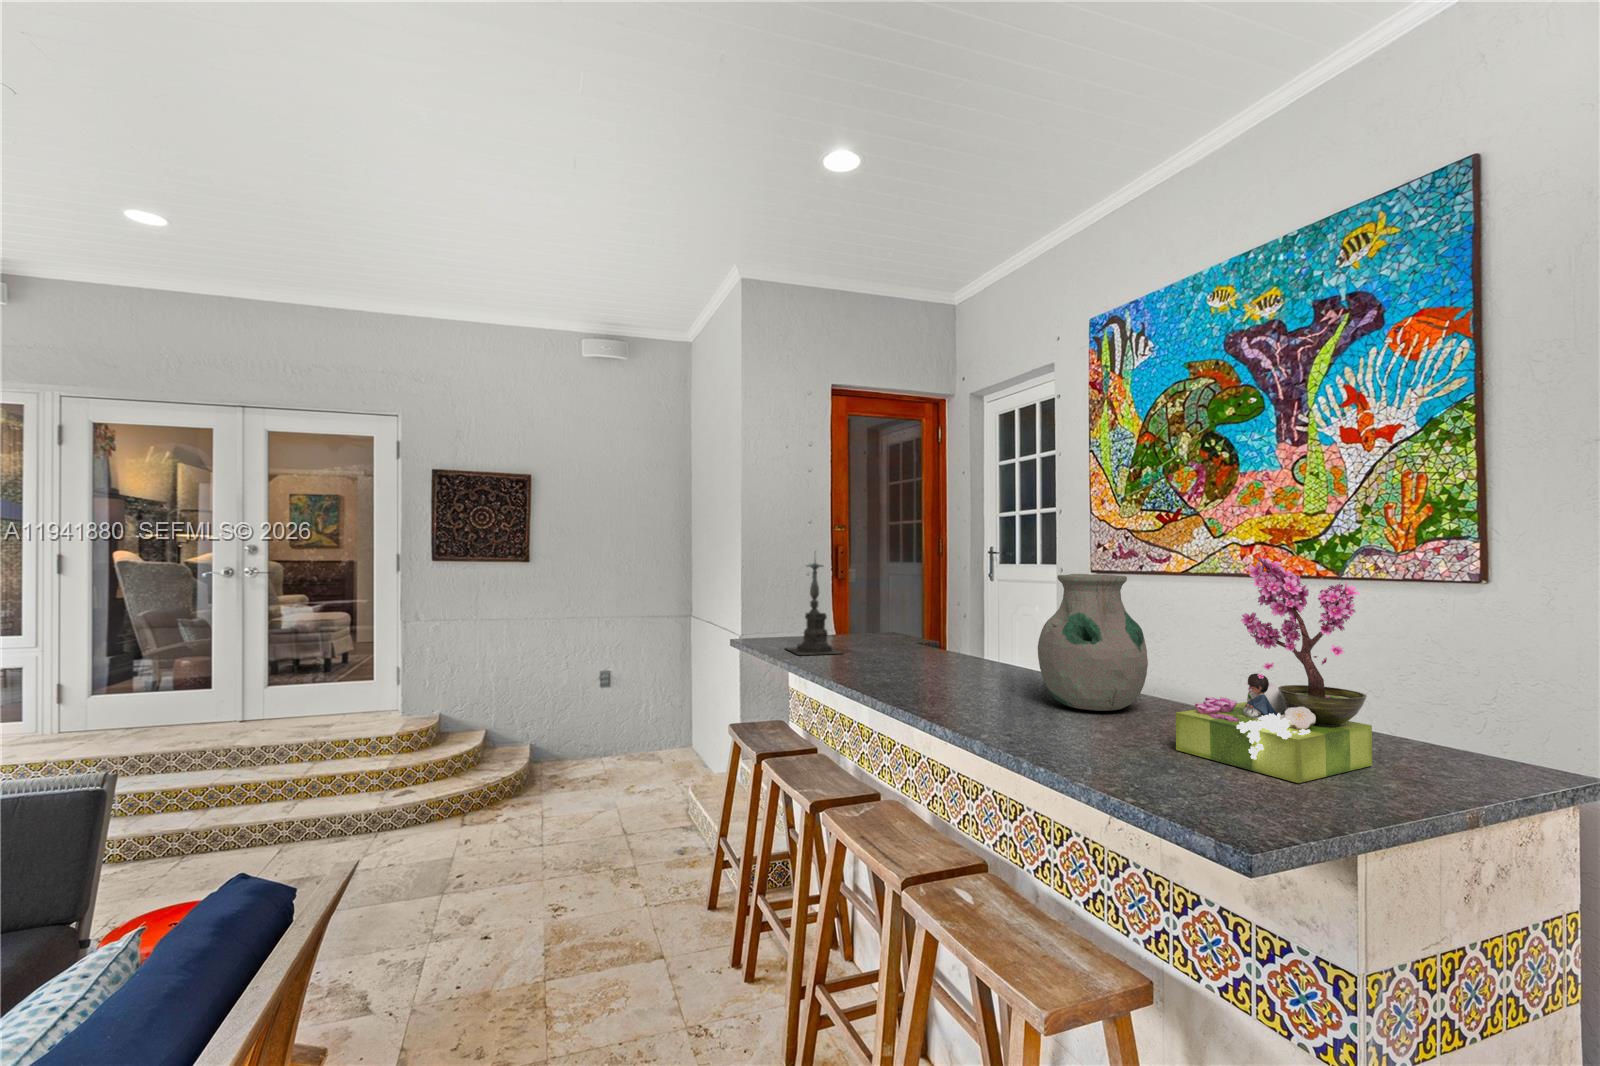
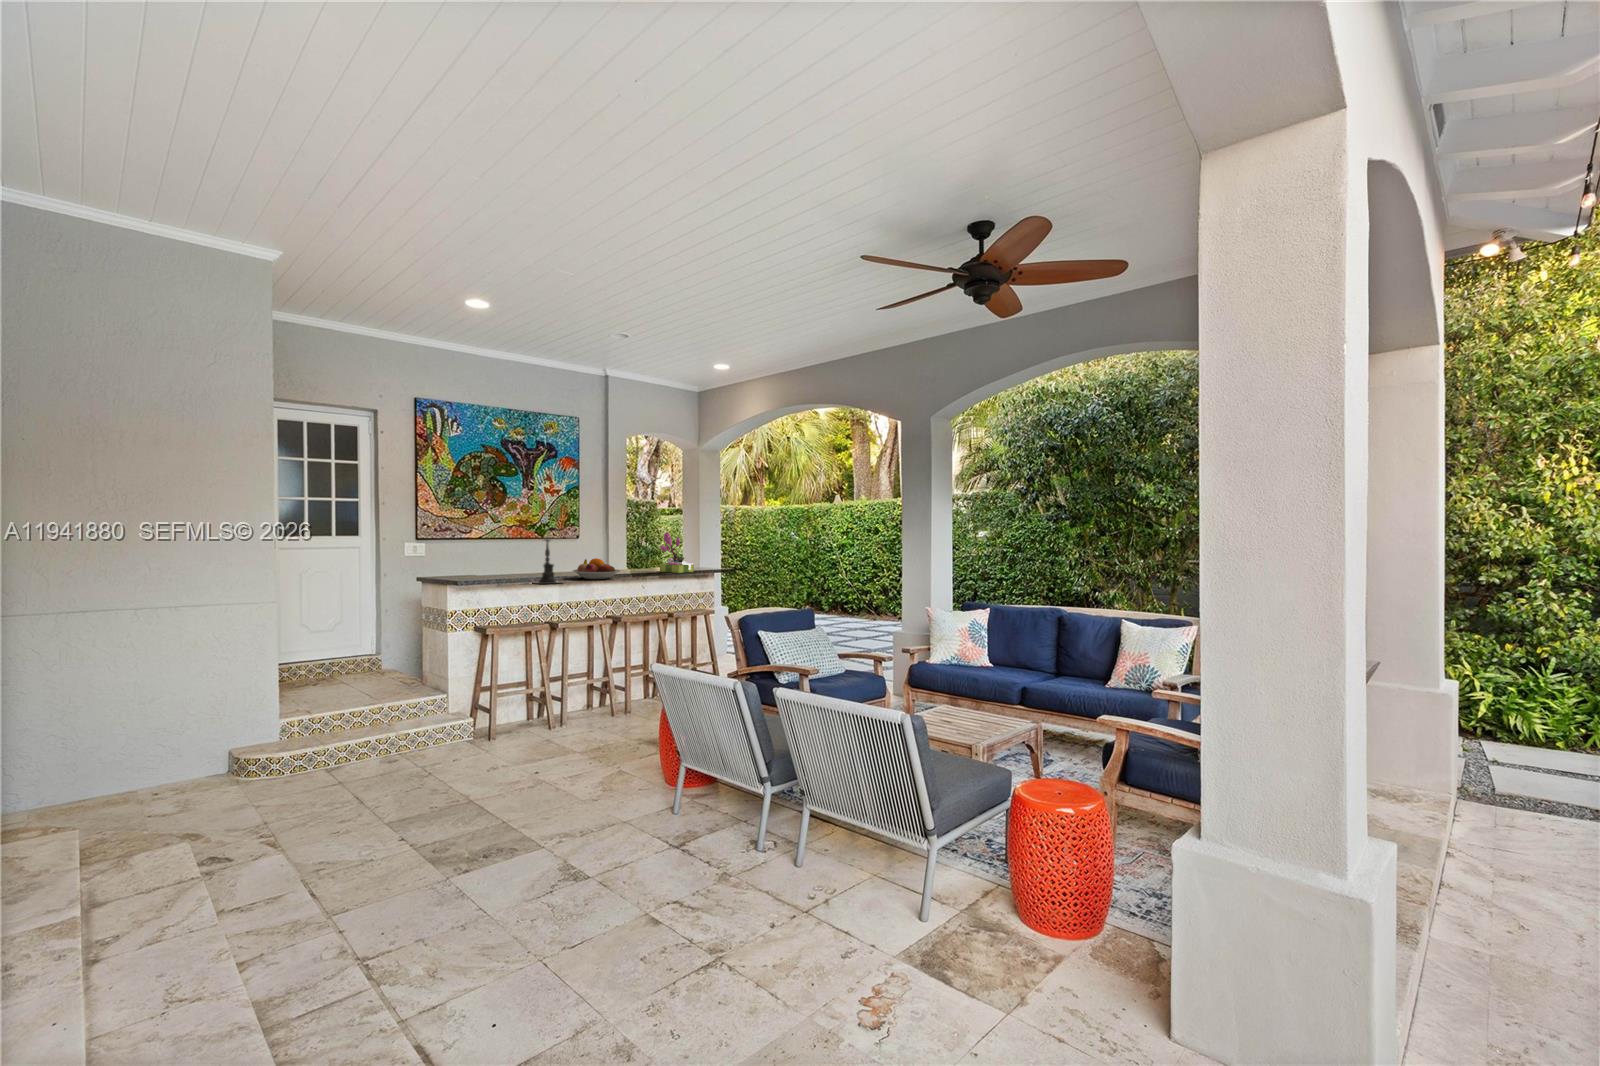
vase: present [1038,574,1148,711] -> none [625,538,655,574]
fruit bowl: none [848,620,970,677] -> present [572,558,620,579]

